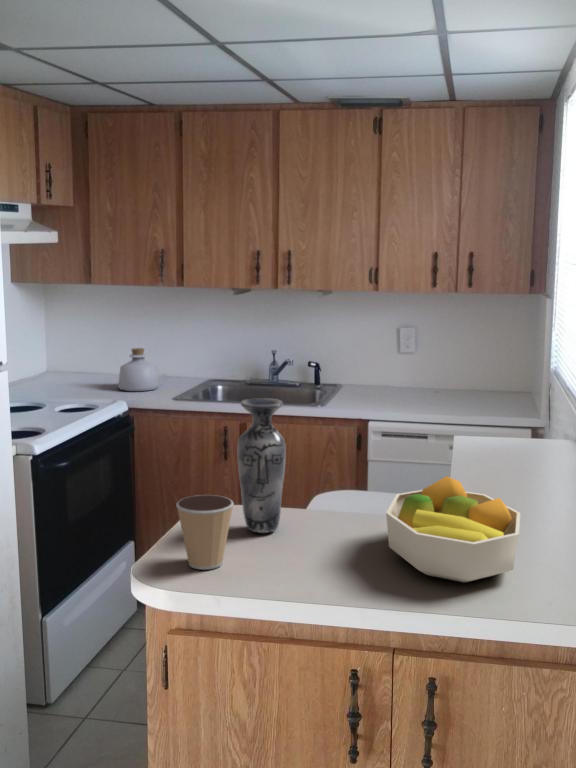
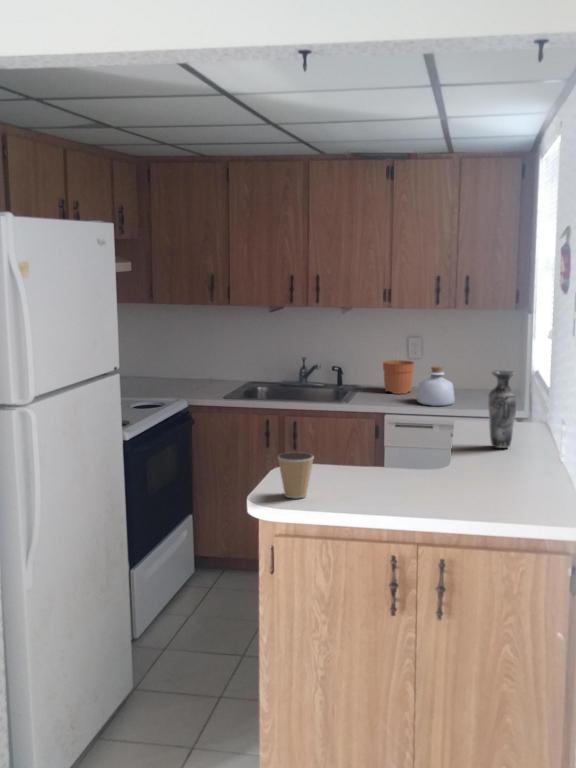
plant pot: none [367,339,406,395] -> present [383,360,414,394]
bottle: present [118,348,160,391] -> present [417,366,455,406]
vase: present [237,398,286,533] -> present [488,370,516,448]
fruit bowl: present [386,476,520,583] -> none [411,440,497,504]

